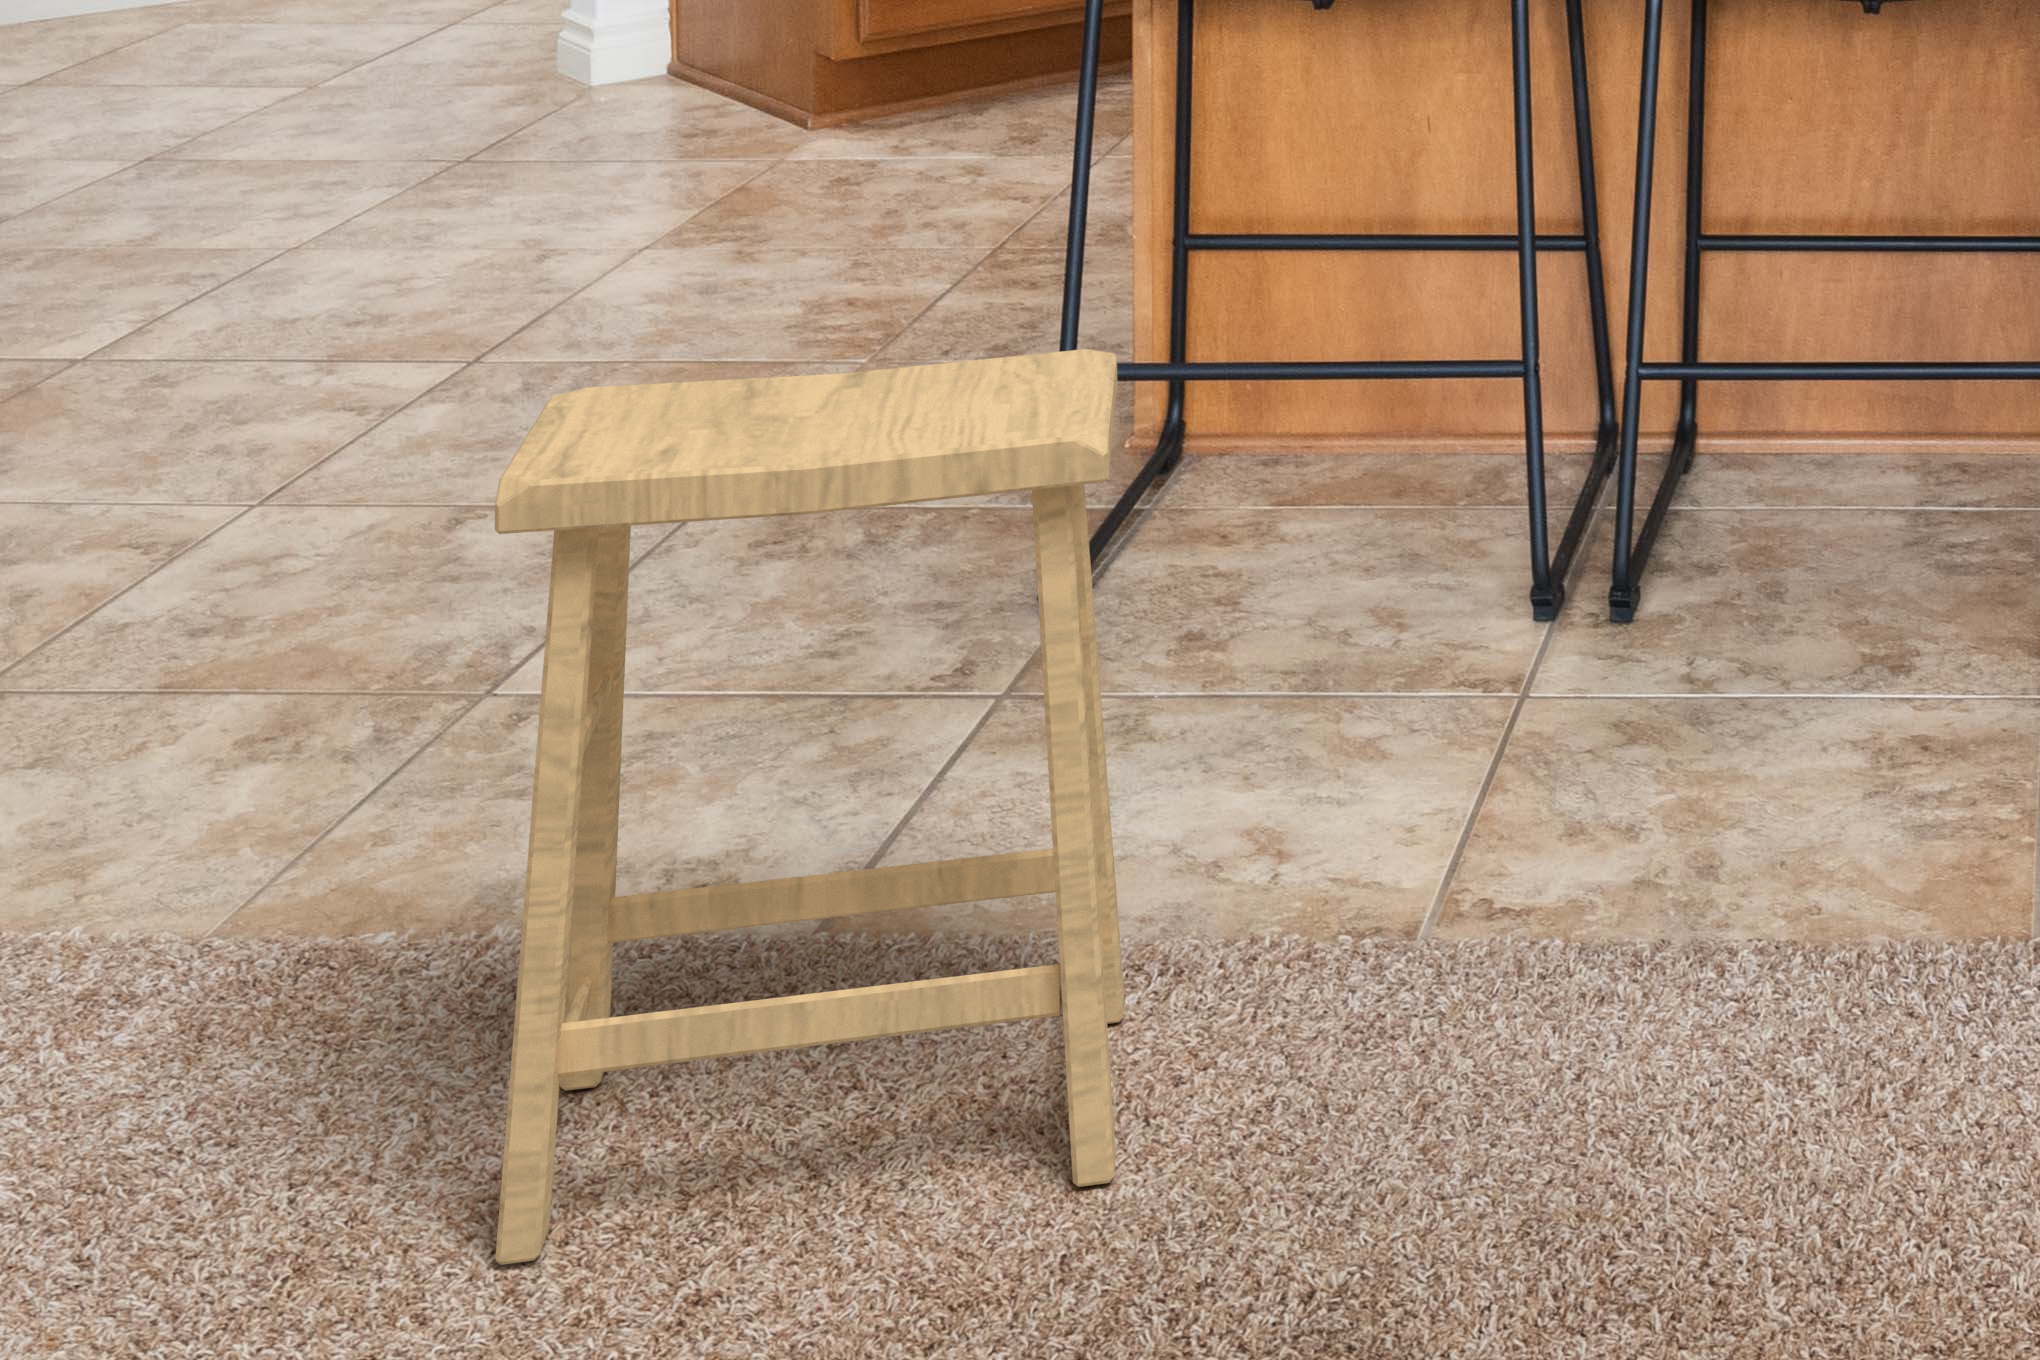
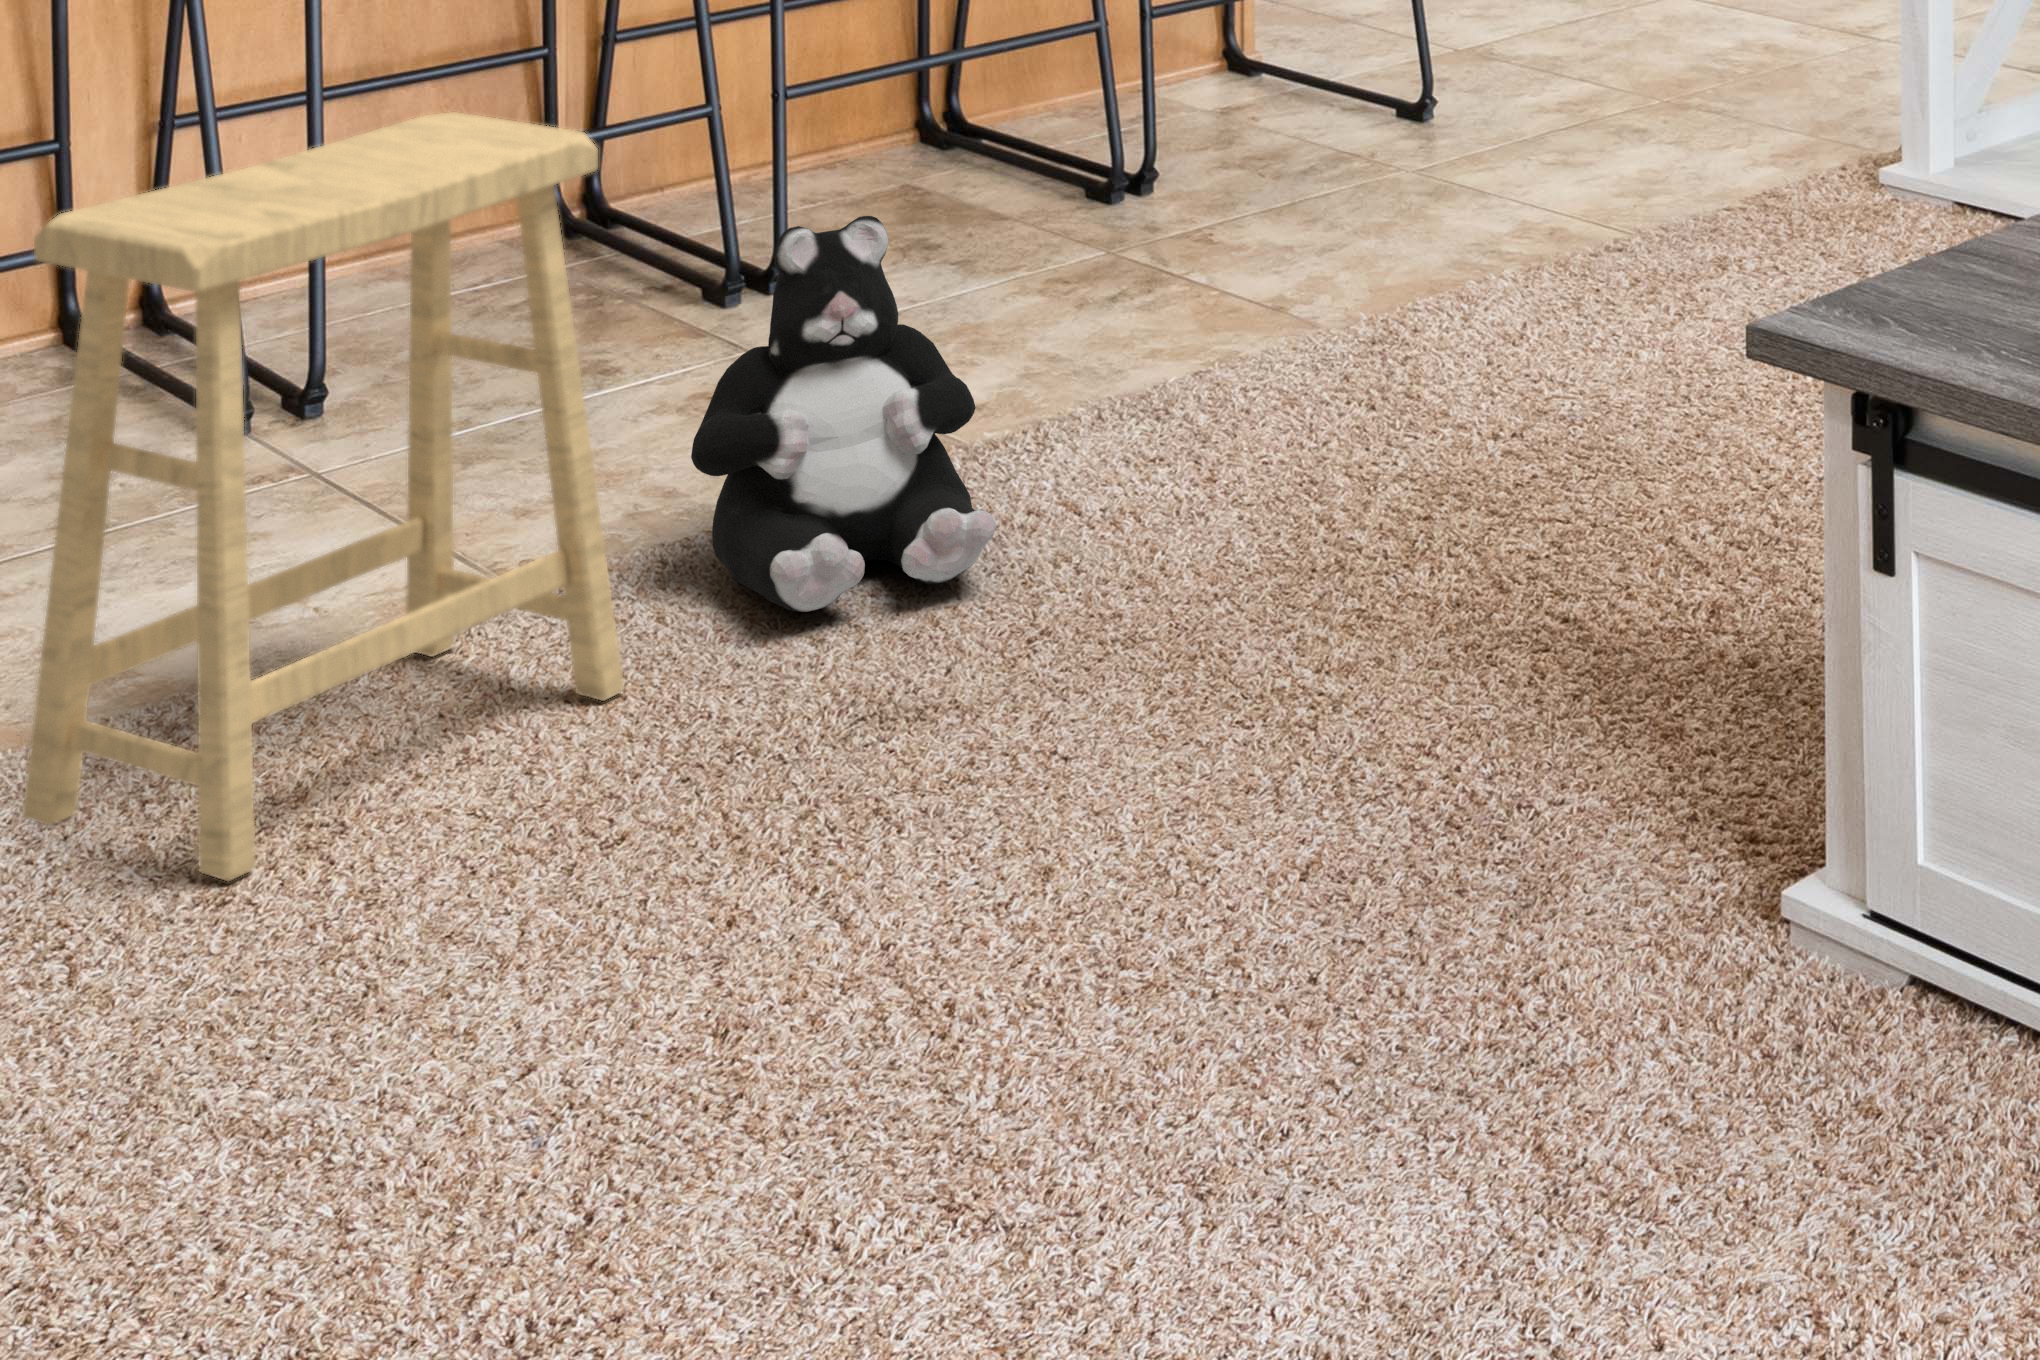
plush toy: none [1321,602,1734,1192] -> present [691,216,996,612]

